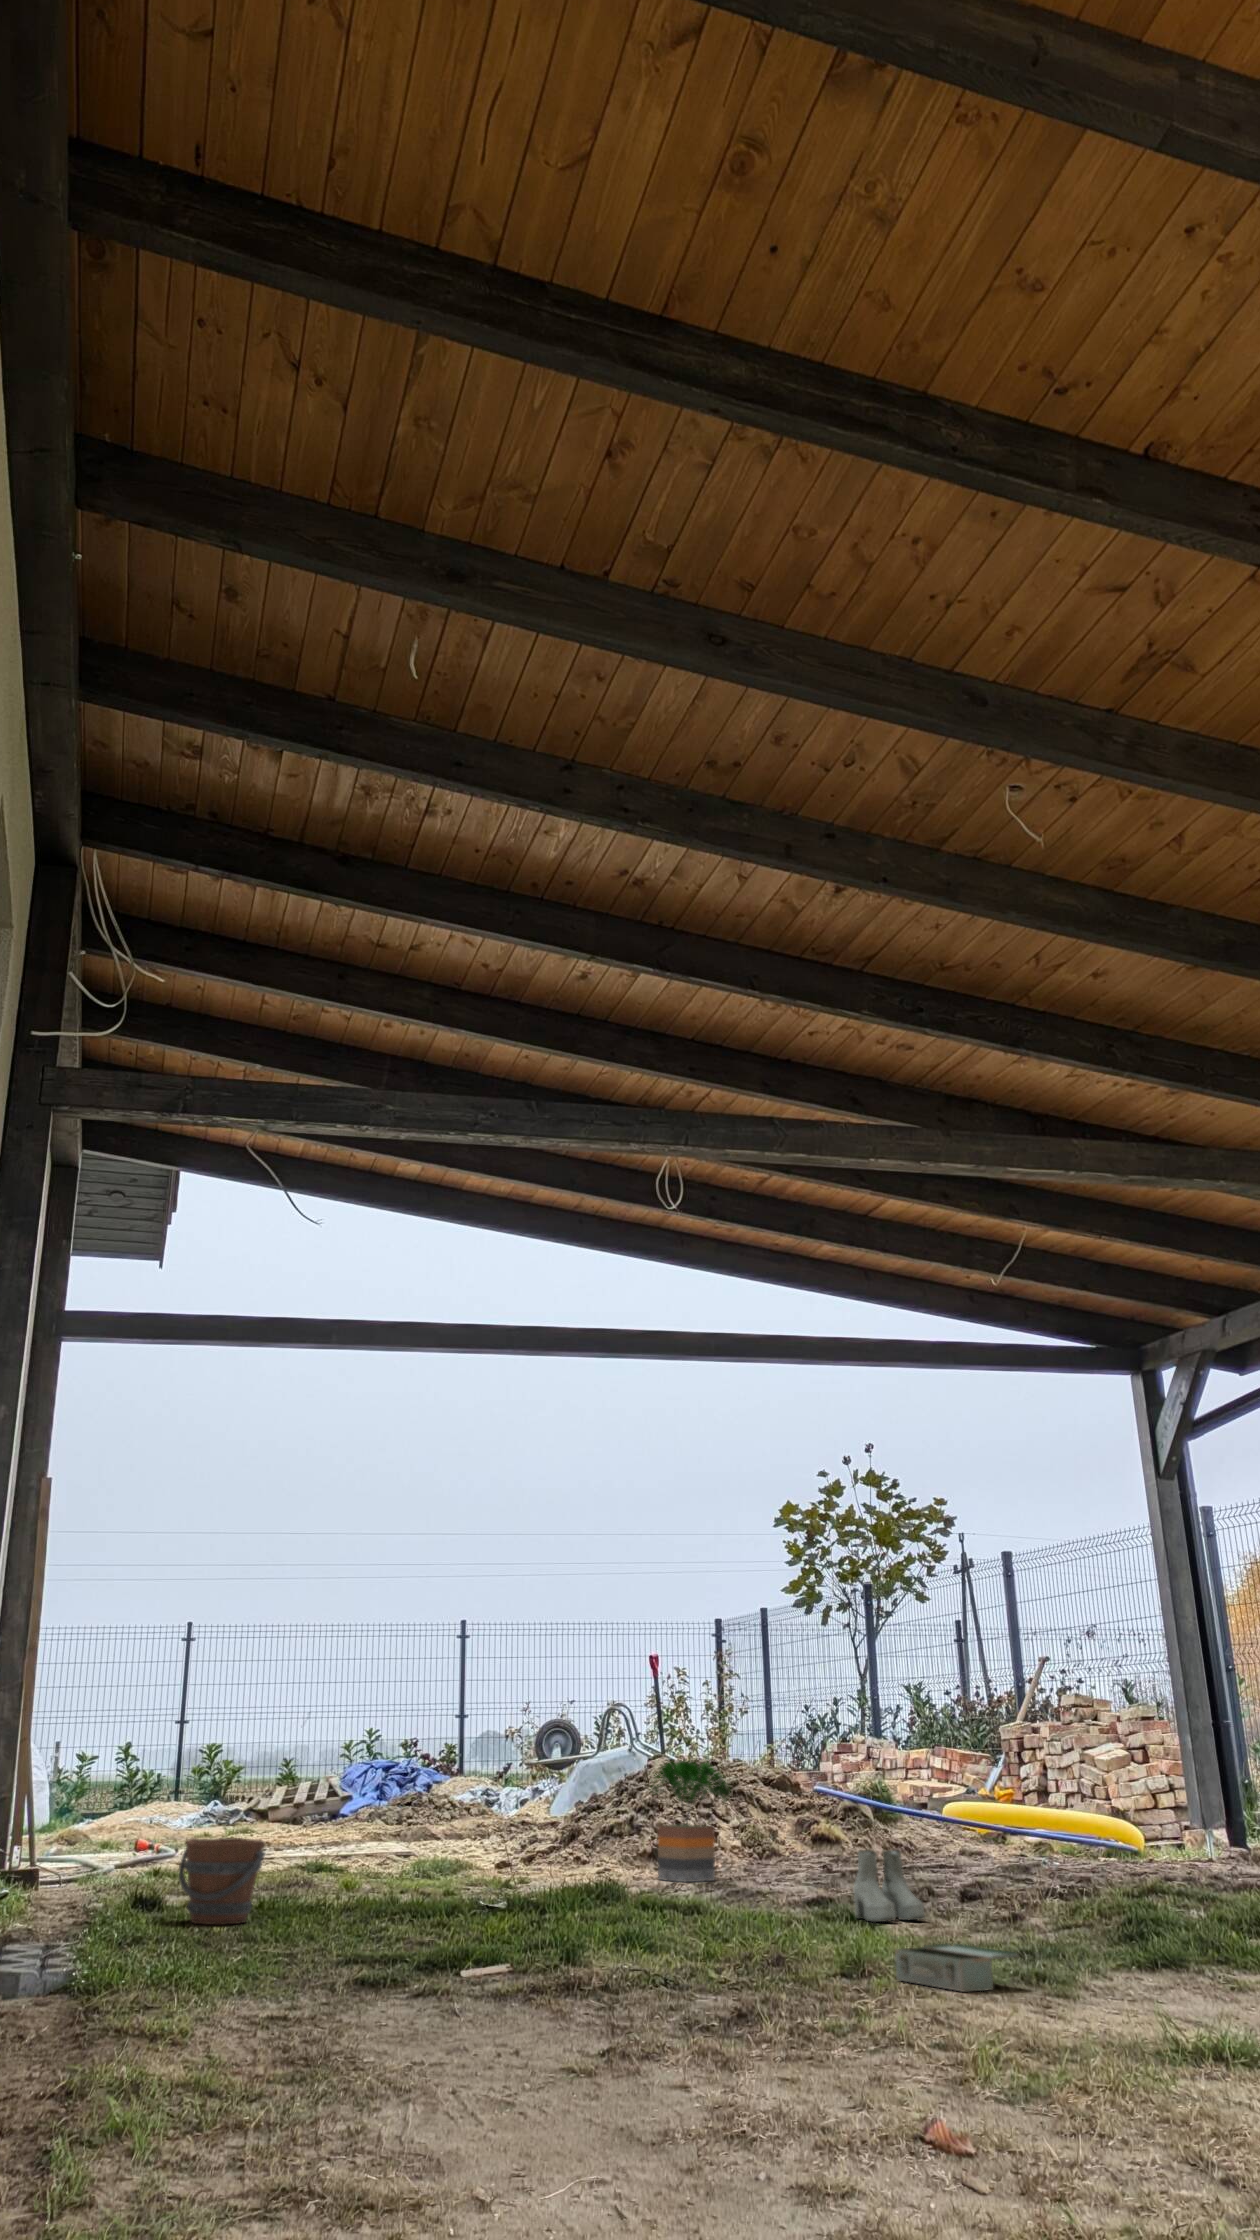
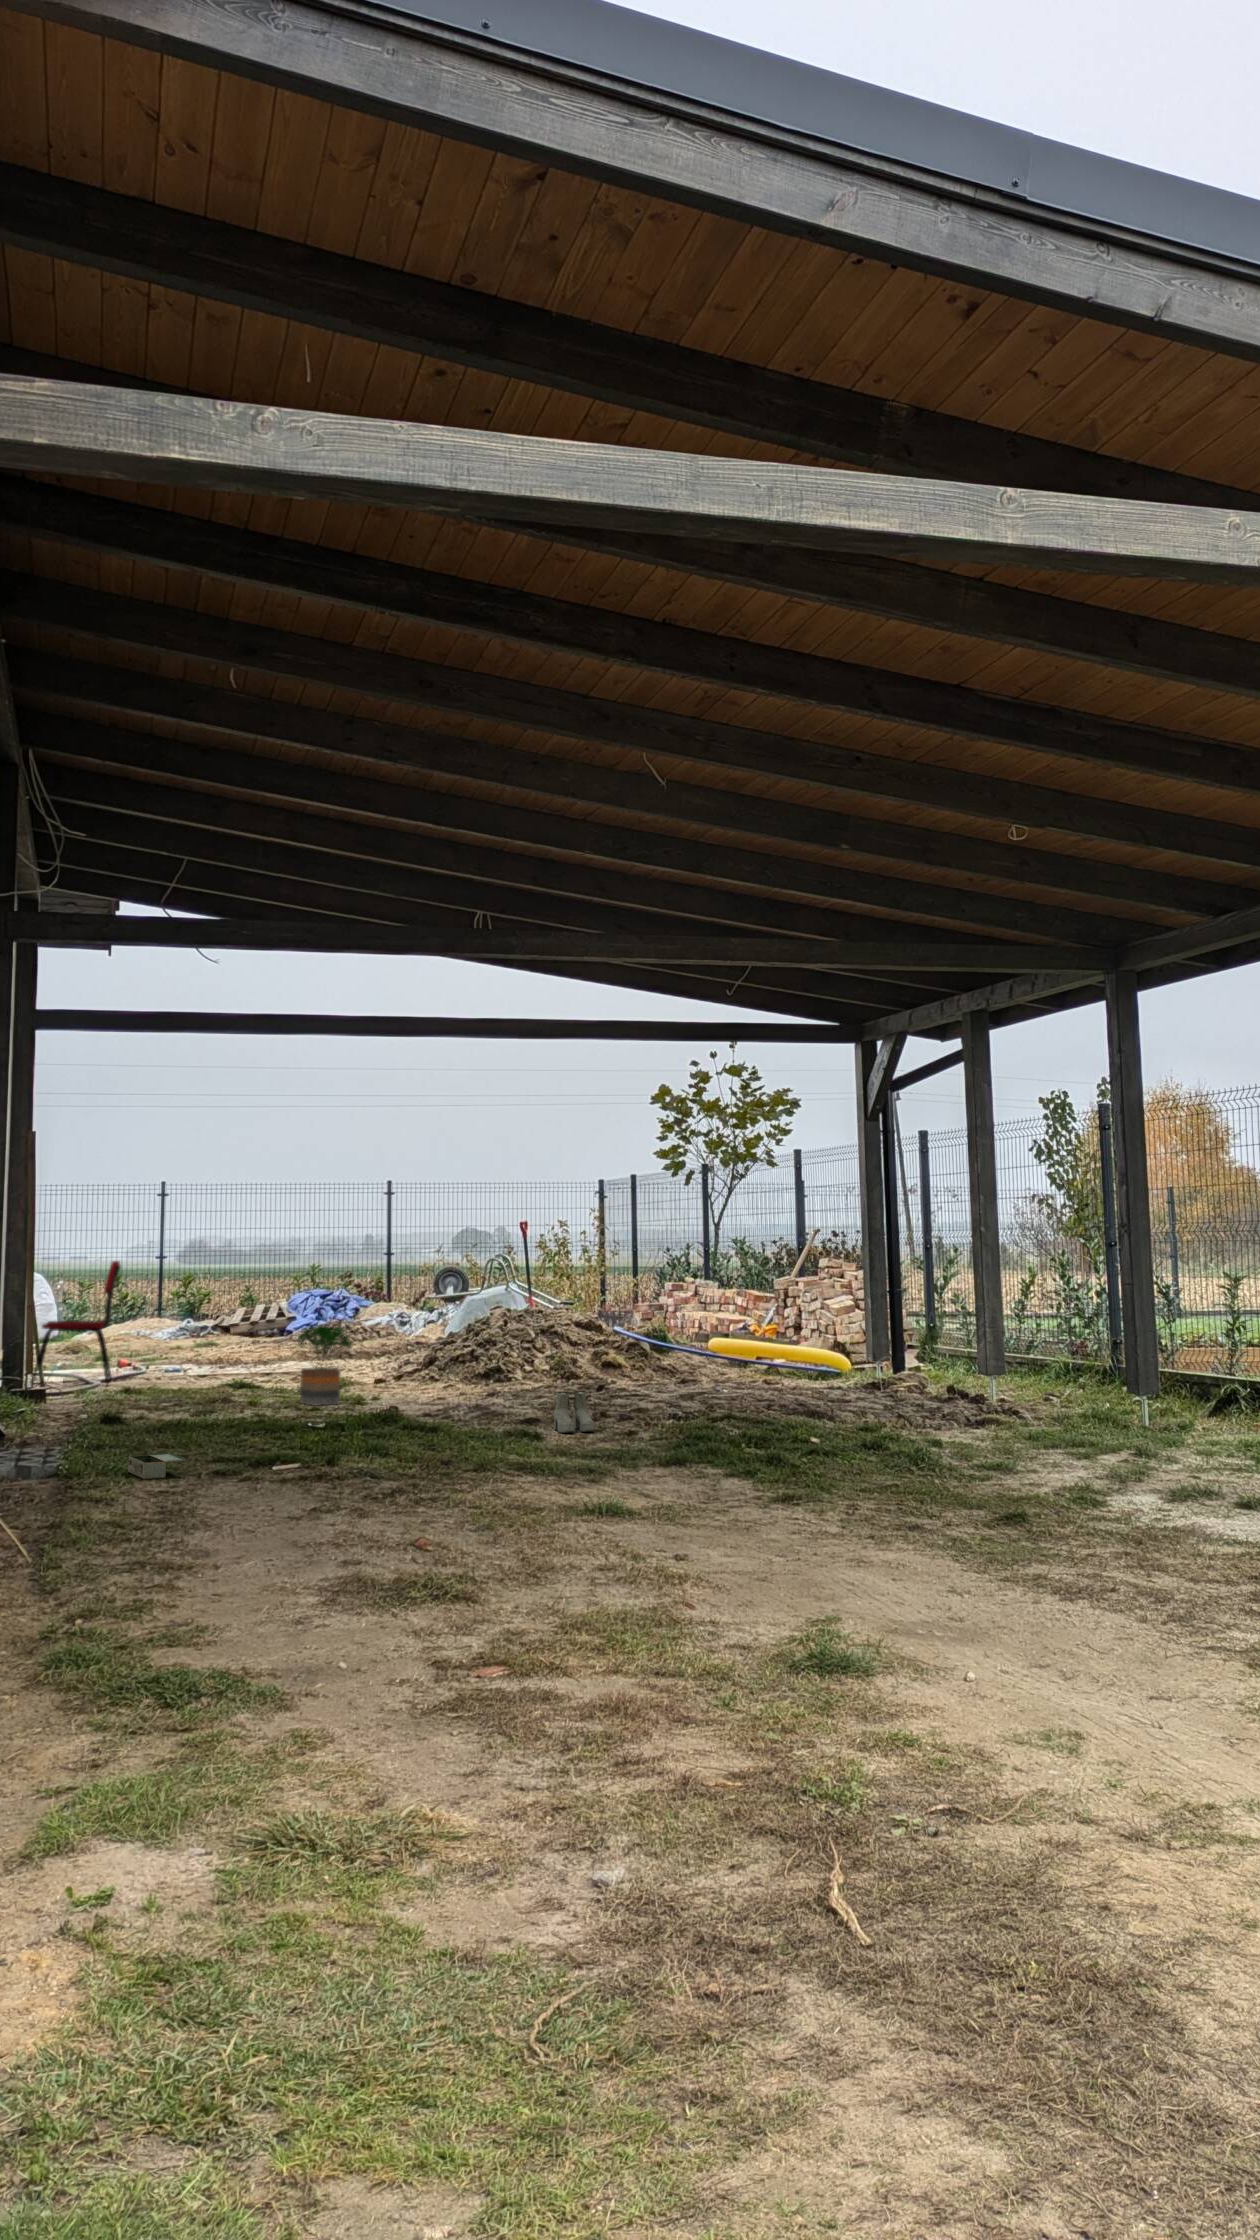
chair: none [14,1674,156,1866] -> present [31,1261,121,1386]
potted tree: present [650,1759,730,1882] -> present [297,1325,353,1406]
bucket: present [179,1838,265,1925] -> none [128,1386,181,1435]
toolbox: present [895,1943,1019,1992] -> present [128,1453,186,1479]

